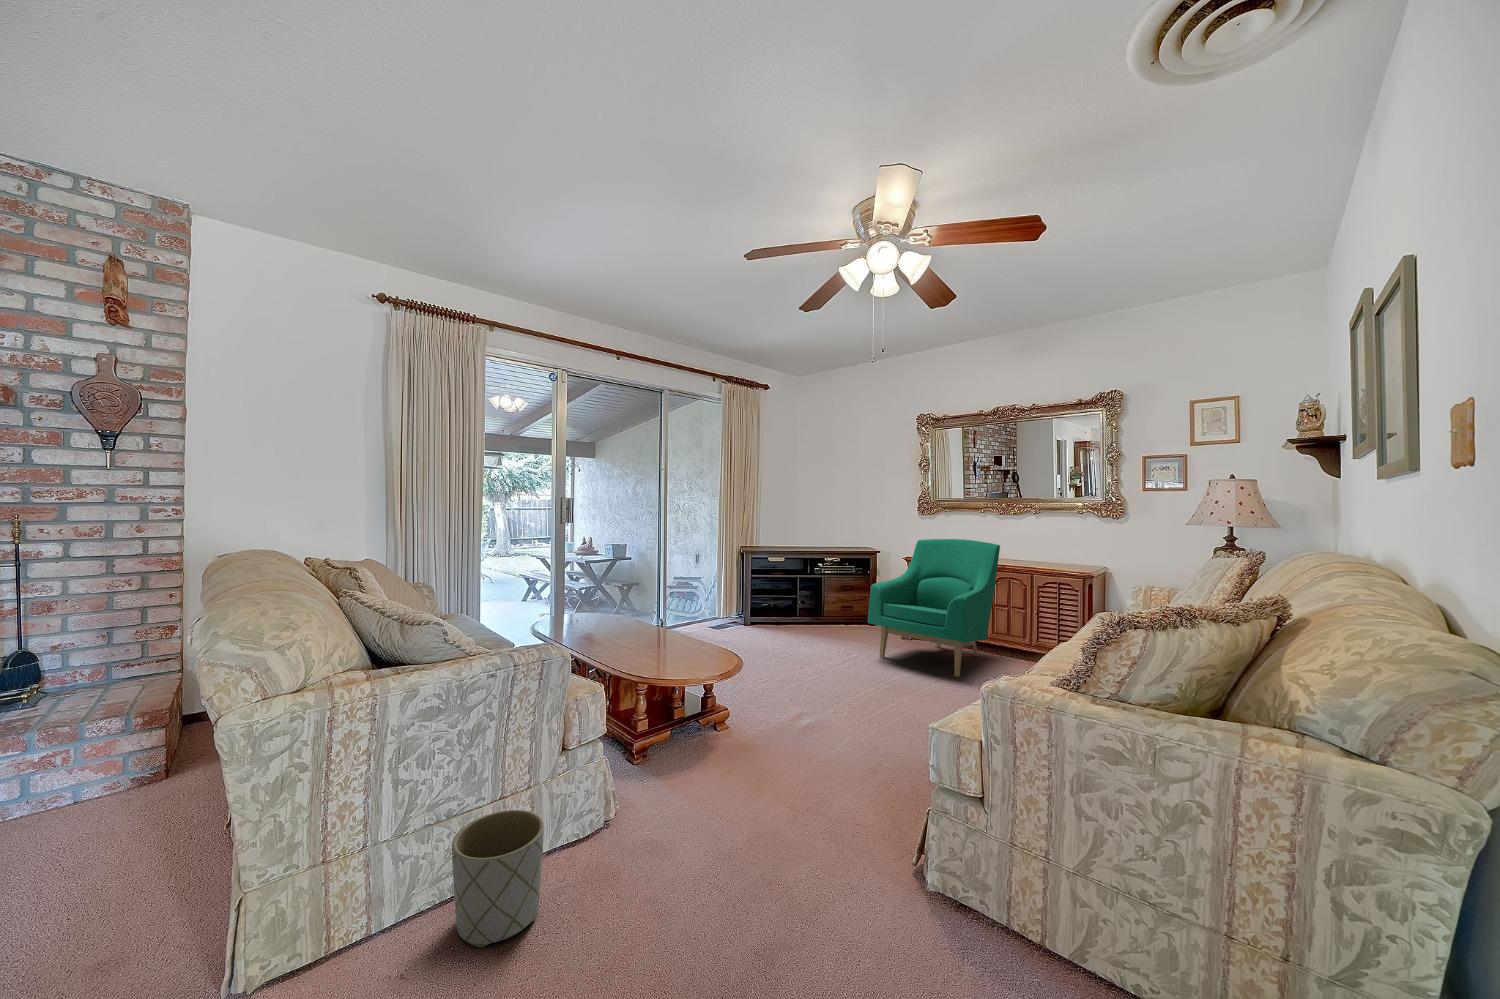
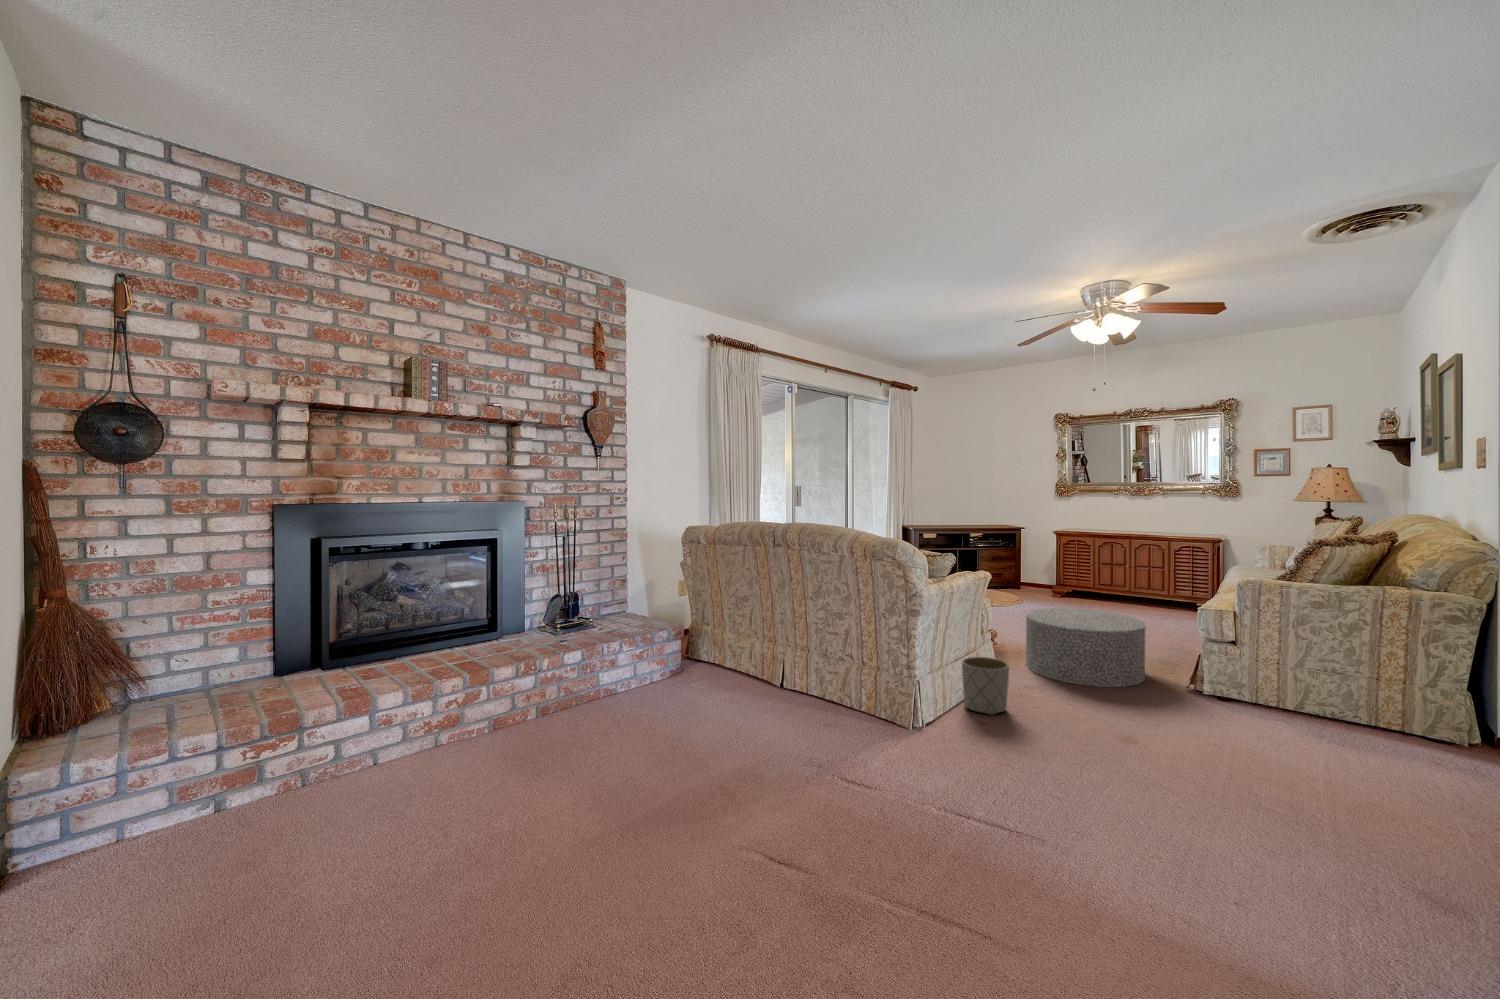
armchair: present [868,539,1000,677] -> none [1040,516,1144,618]
ottoman: none [715,686,886,849] -> present [1026,608,1146,687]

